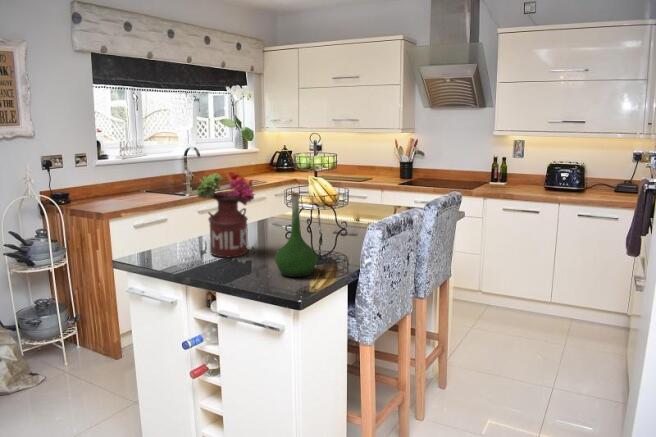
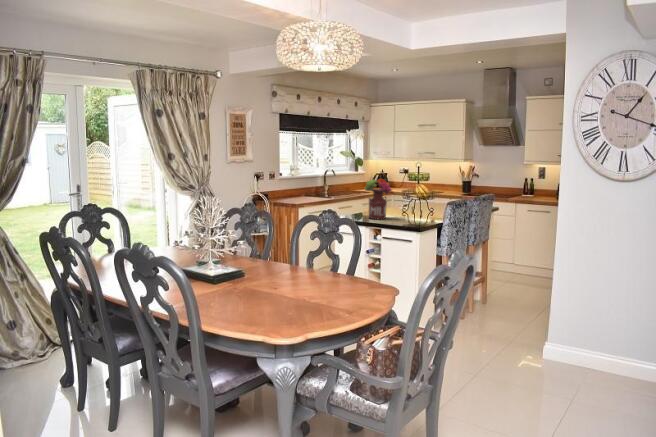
vase: present [275,192,317,277] -> none [404,187,424,225]

